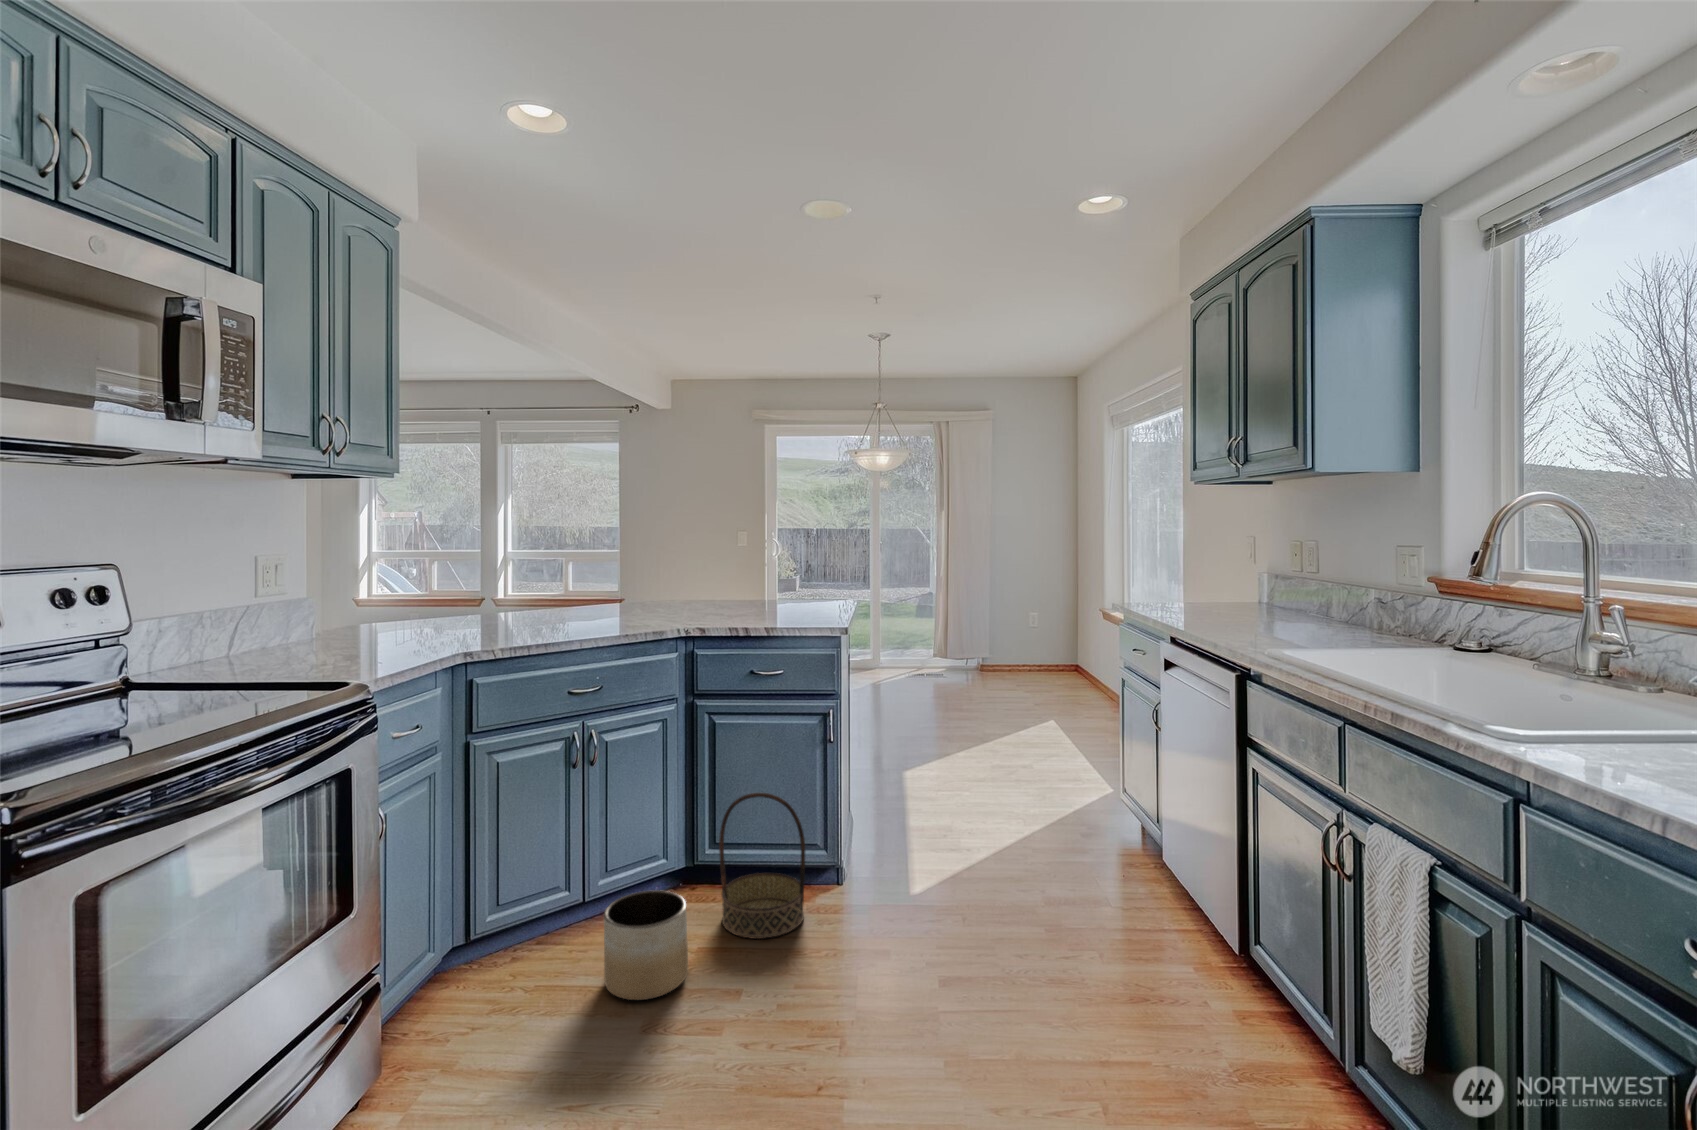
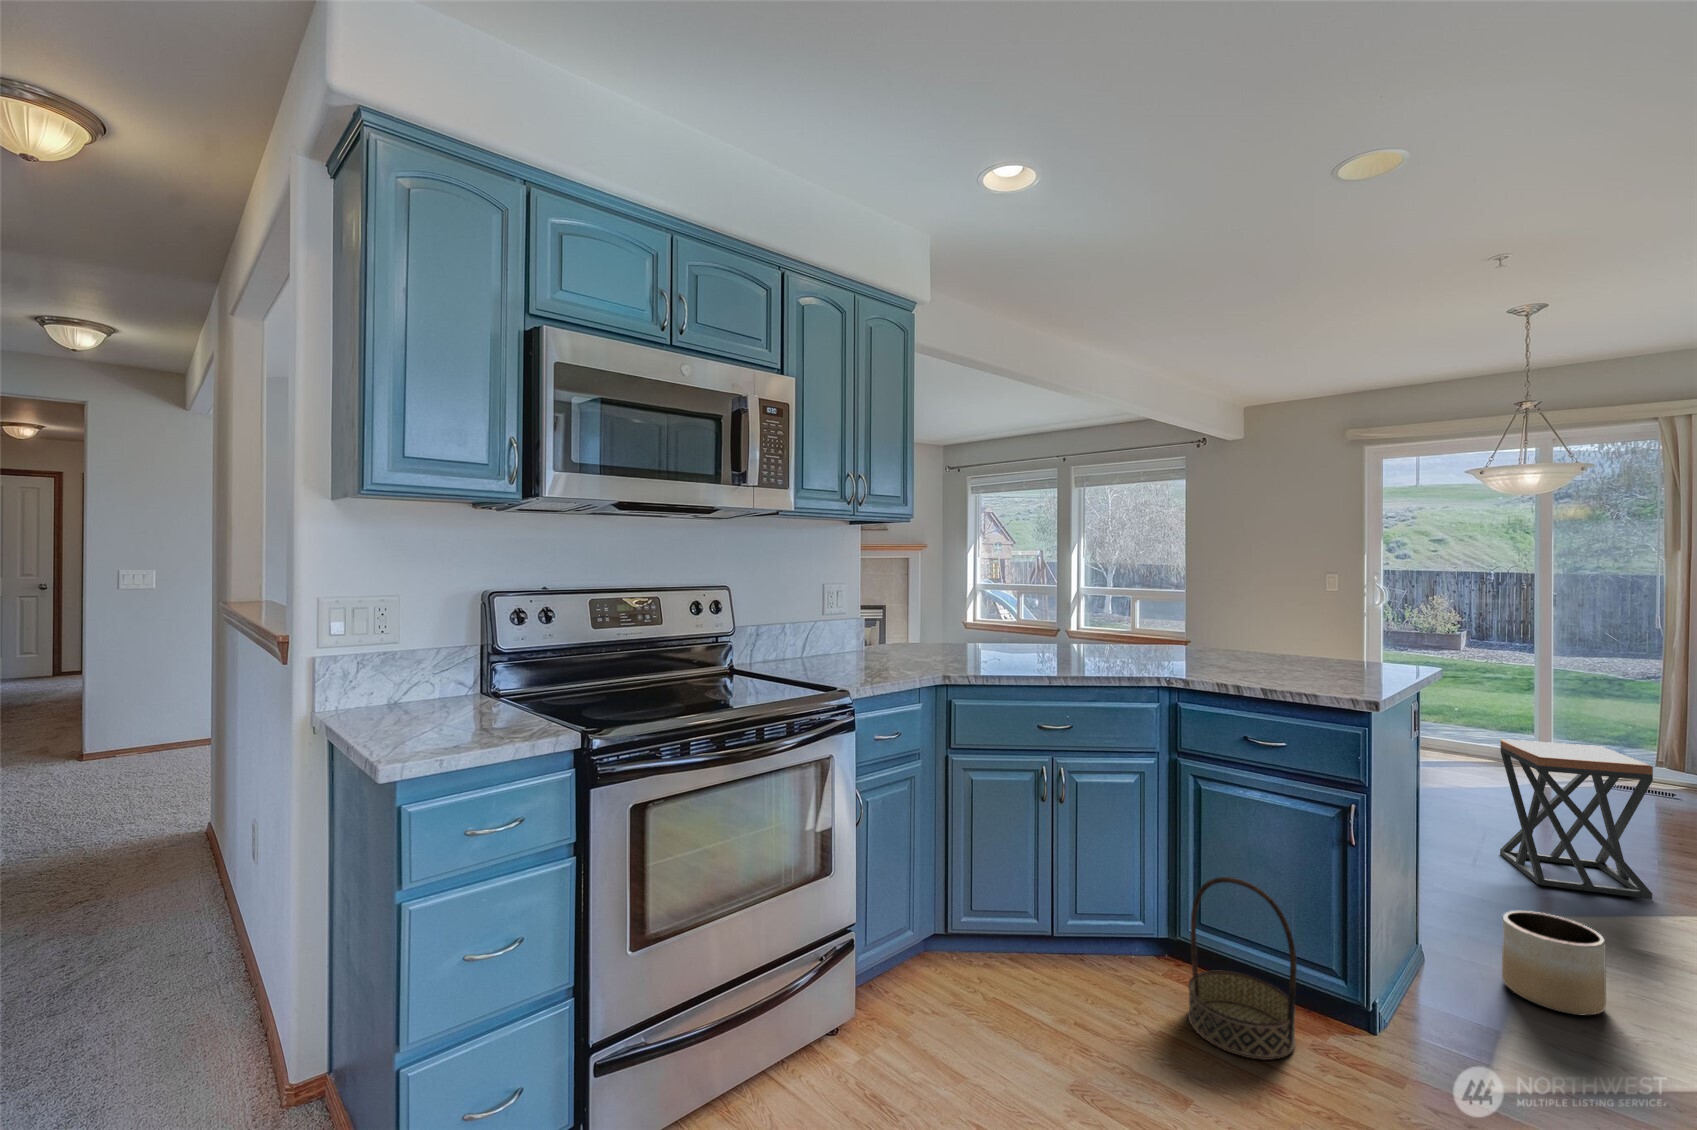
stool: none [874,648,955,752] -> present [1500,739,1653,899]
planter: present [604,890,688,1000] -> present [1502,911,1606,1016]

